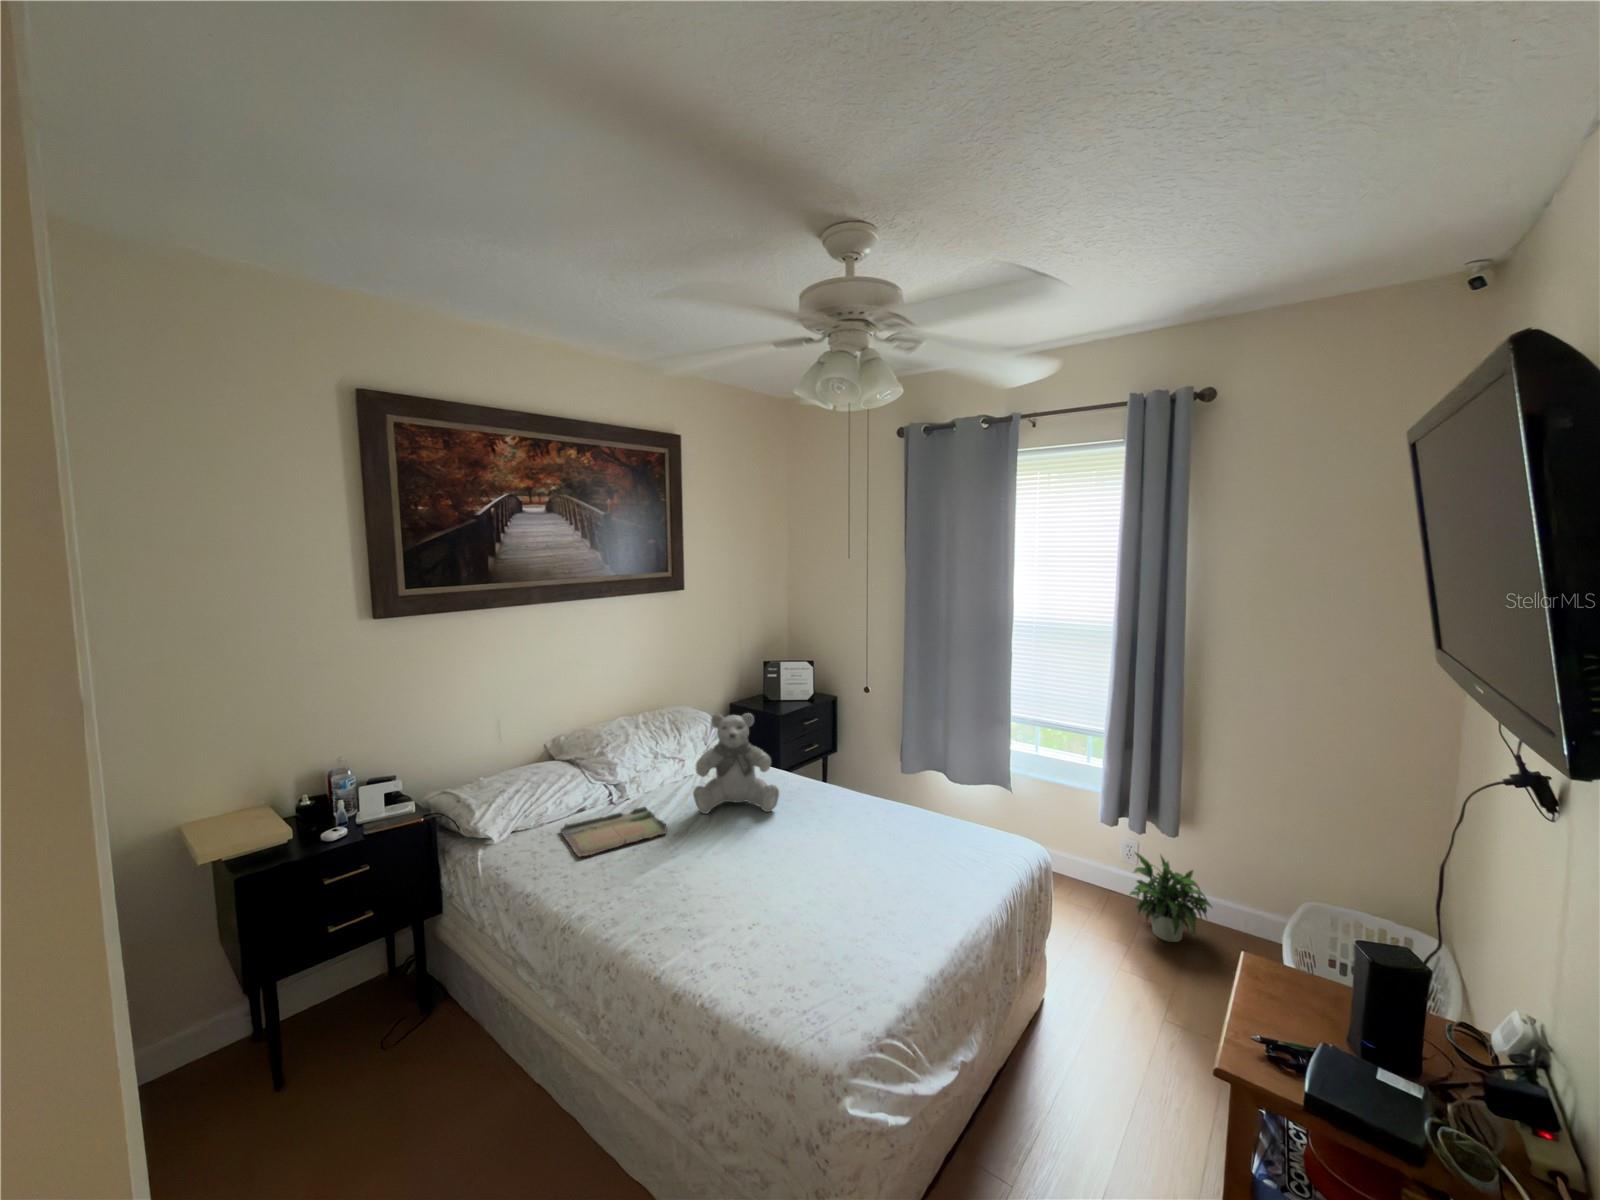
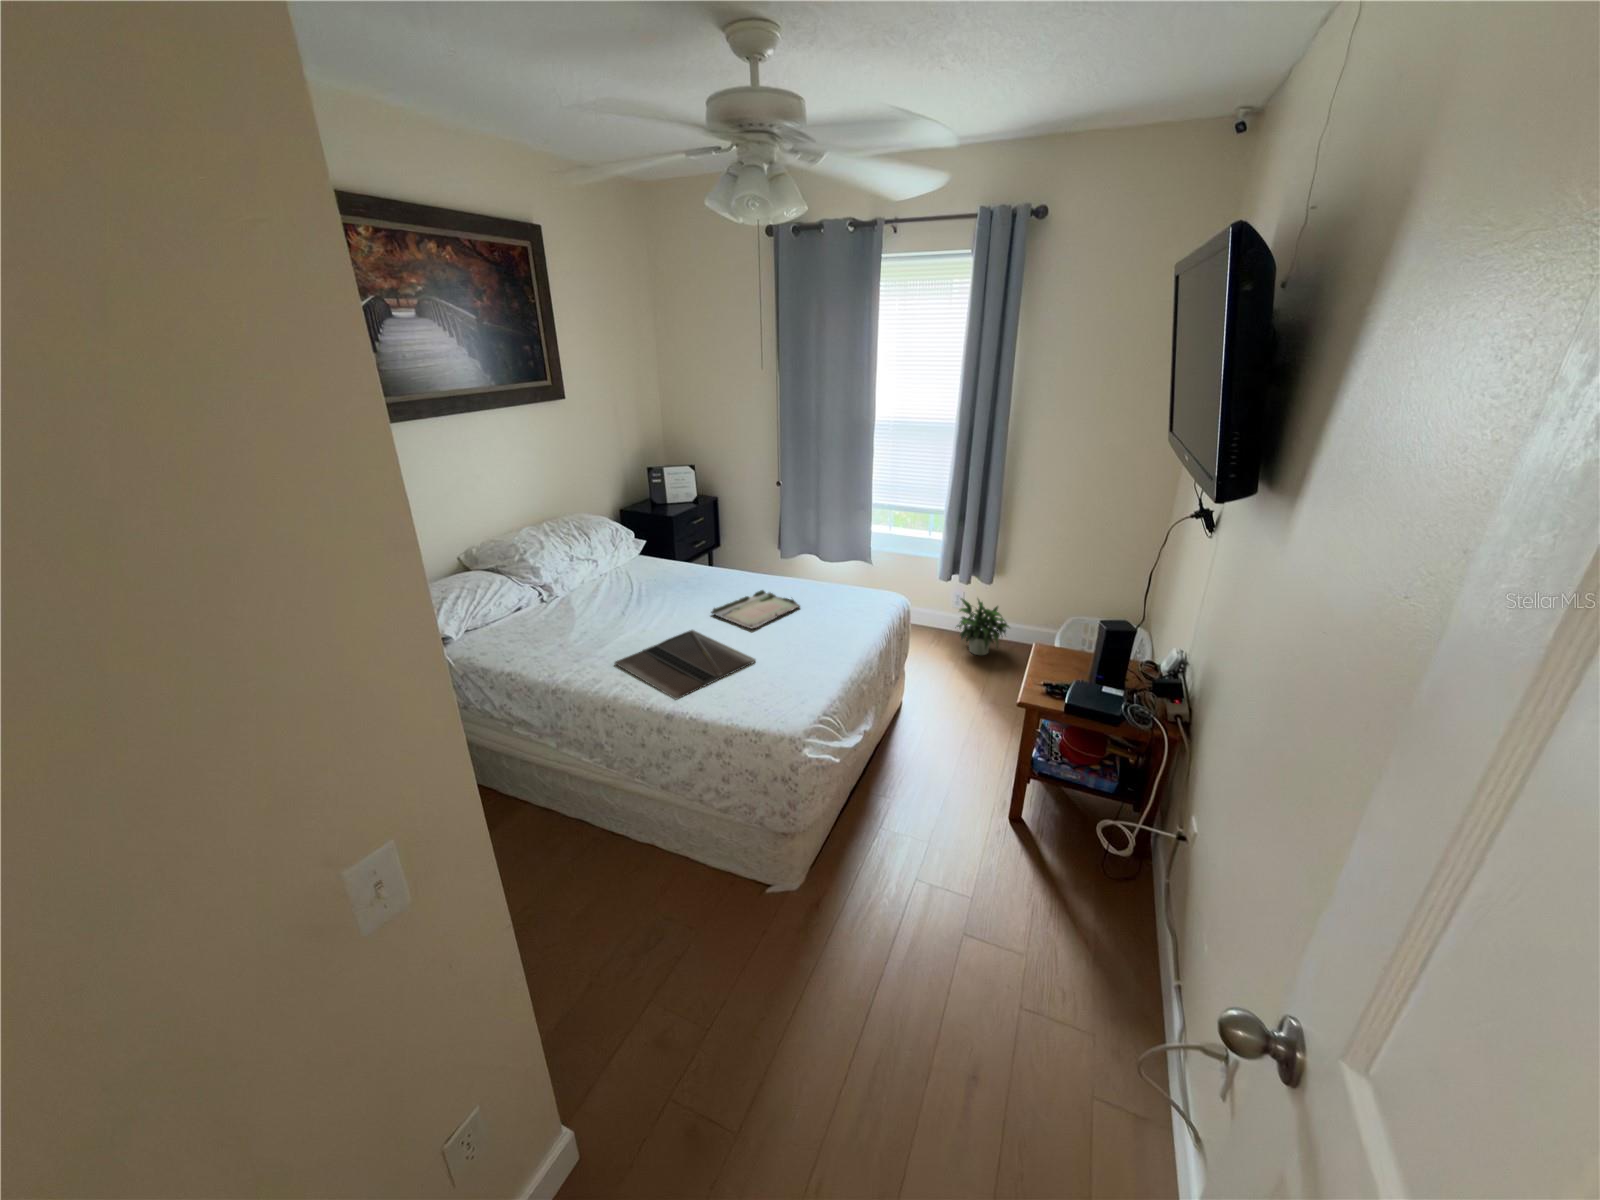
teddy bear: present [693,713,779,814] -> none [621,513,695,600]
tray: present [560,807,667,856] -> present [711,590,800,629]
laptop: none [646,864,818,970] -> present [615,630,756,699]

